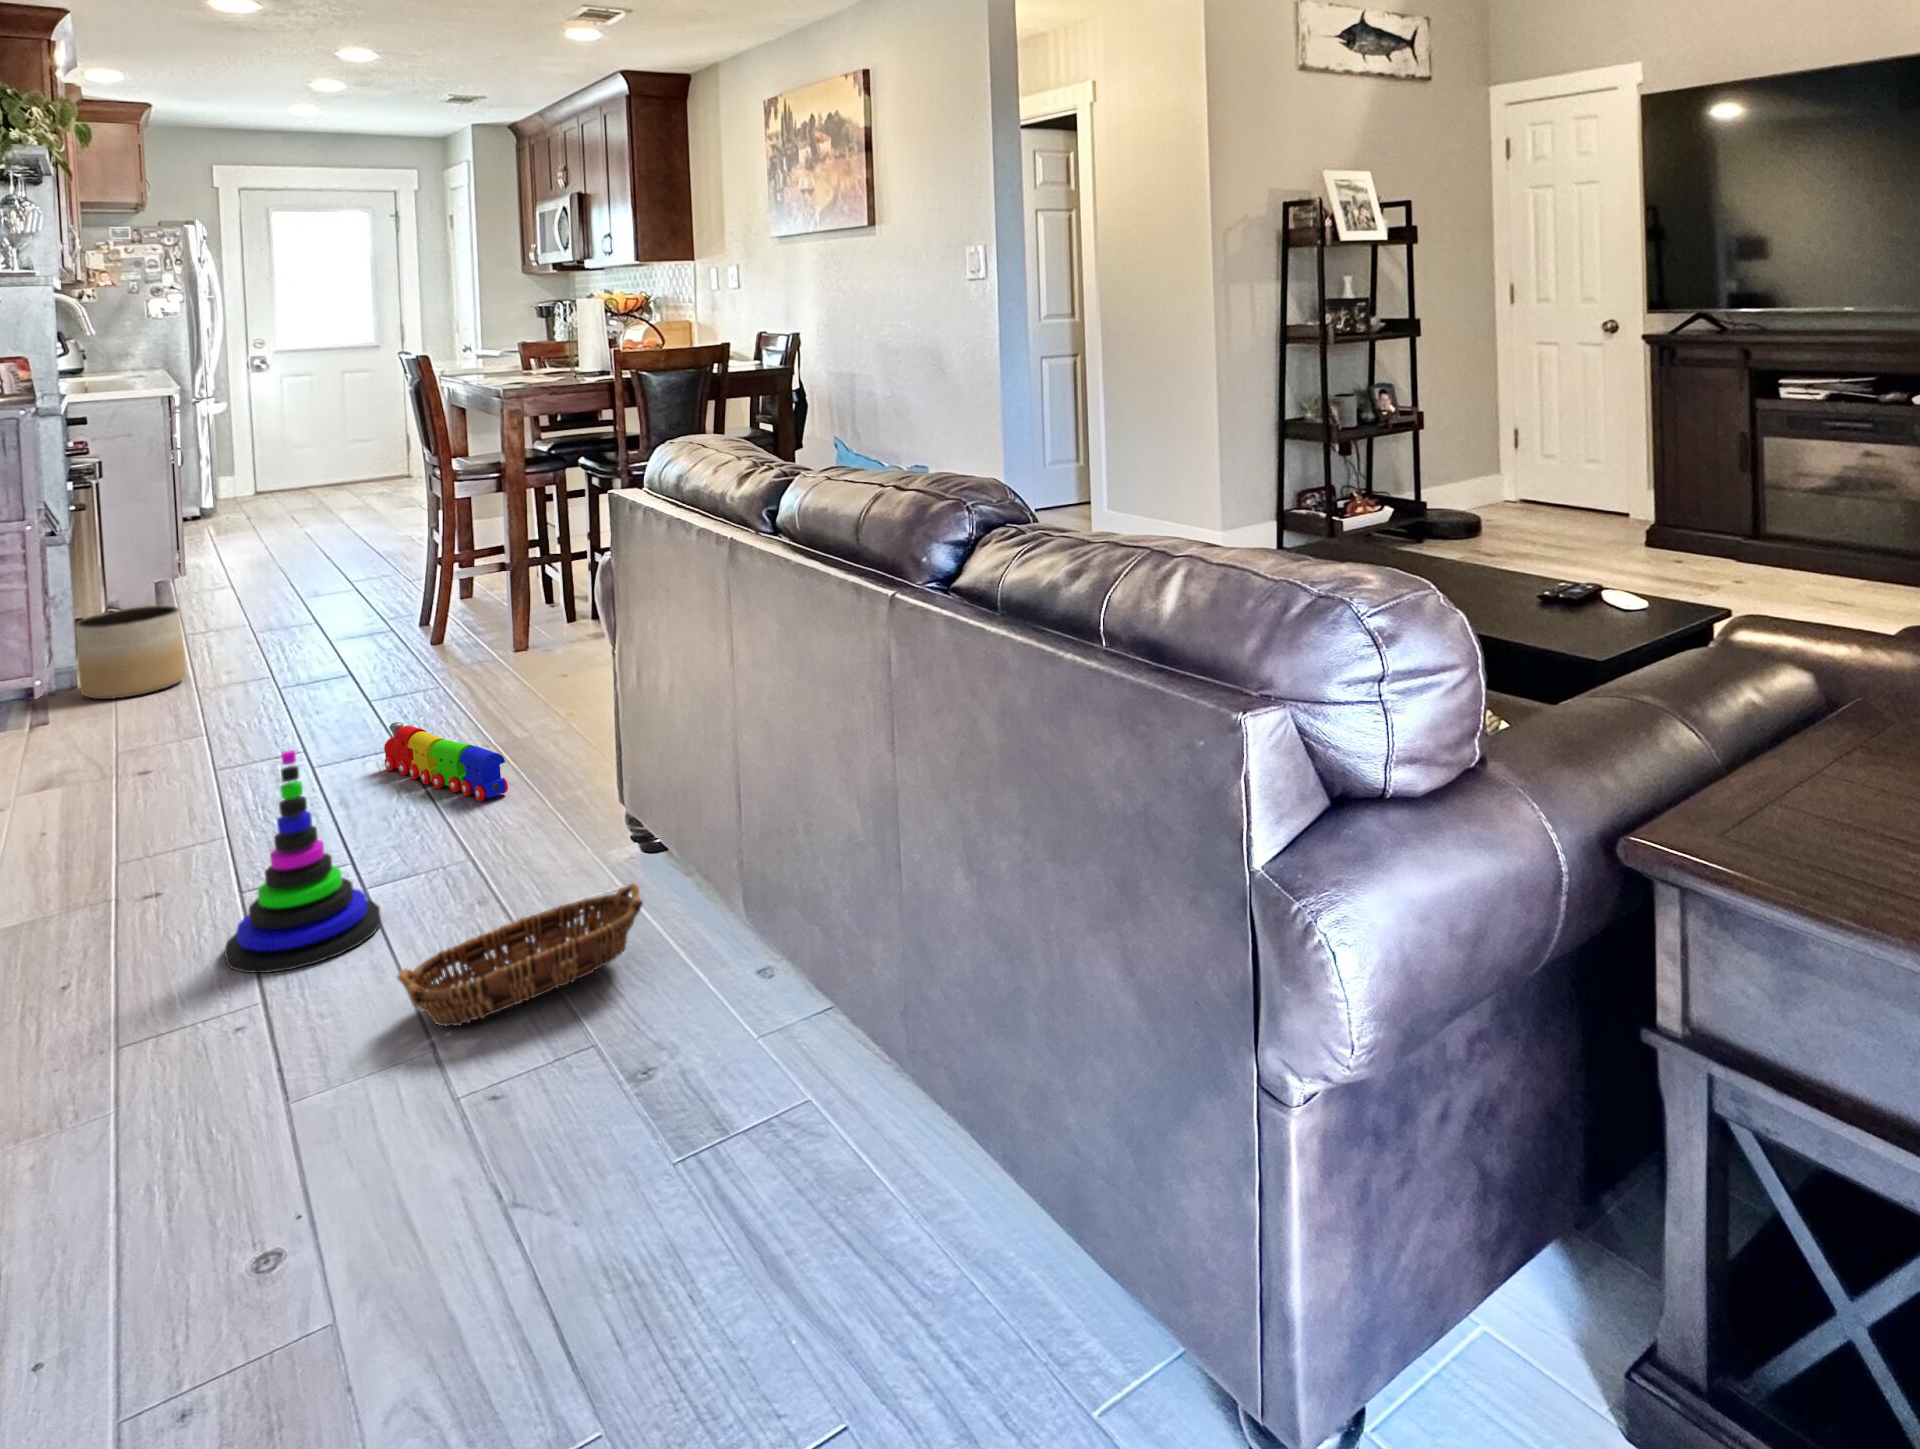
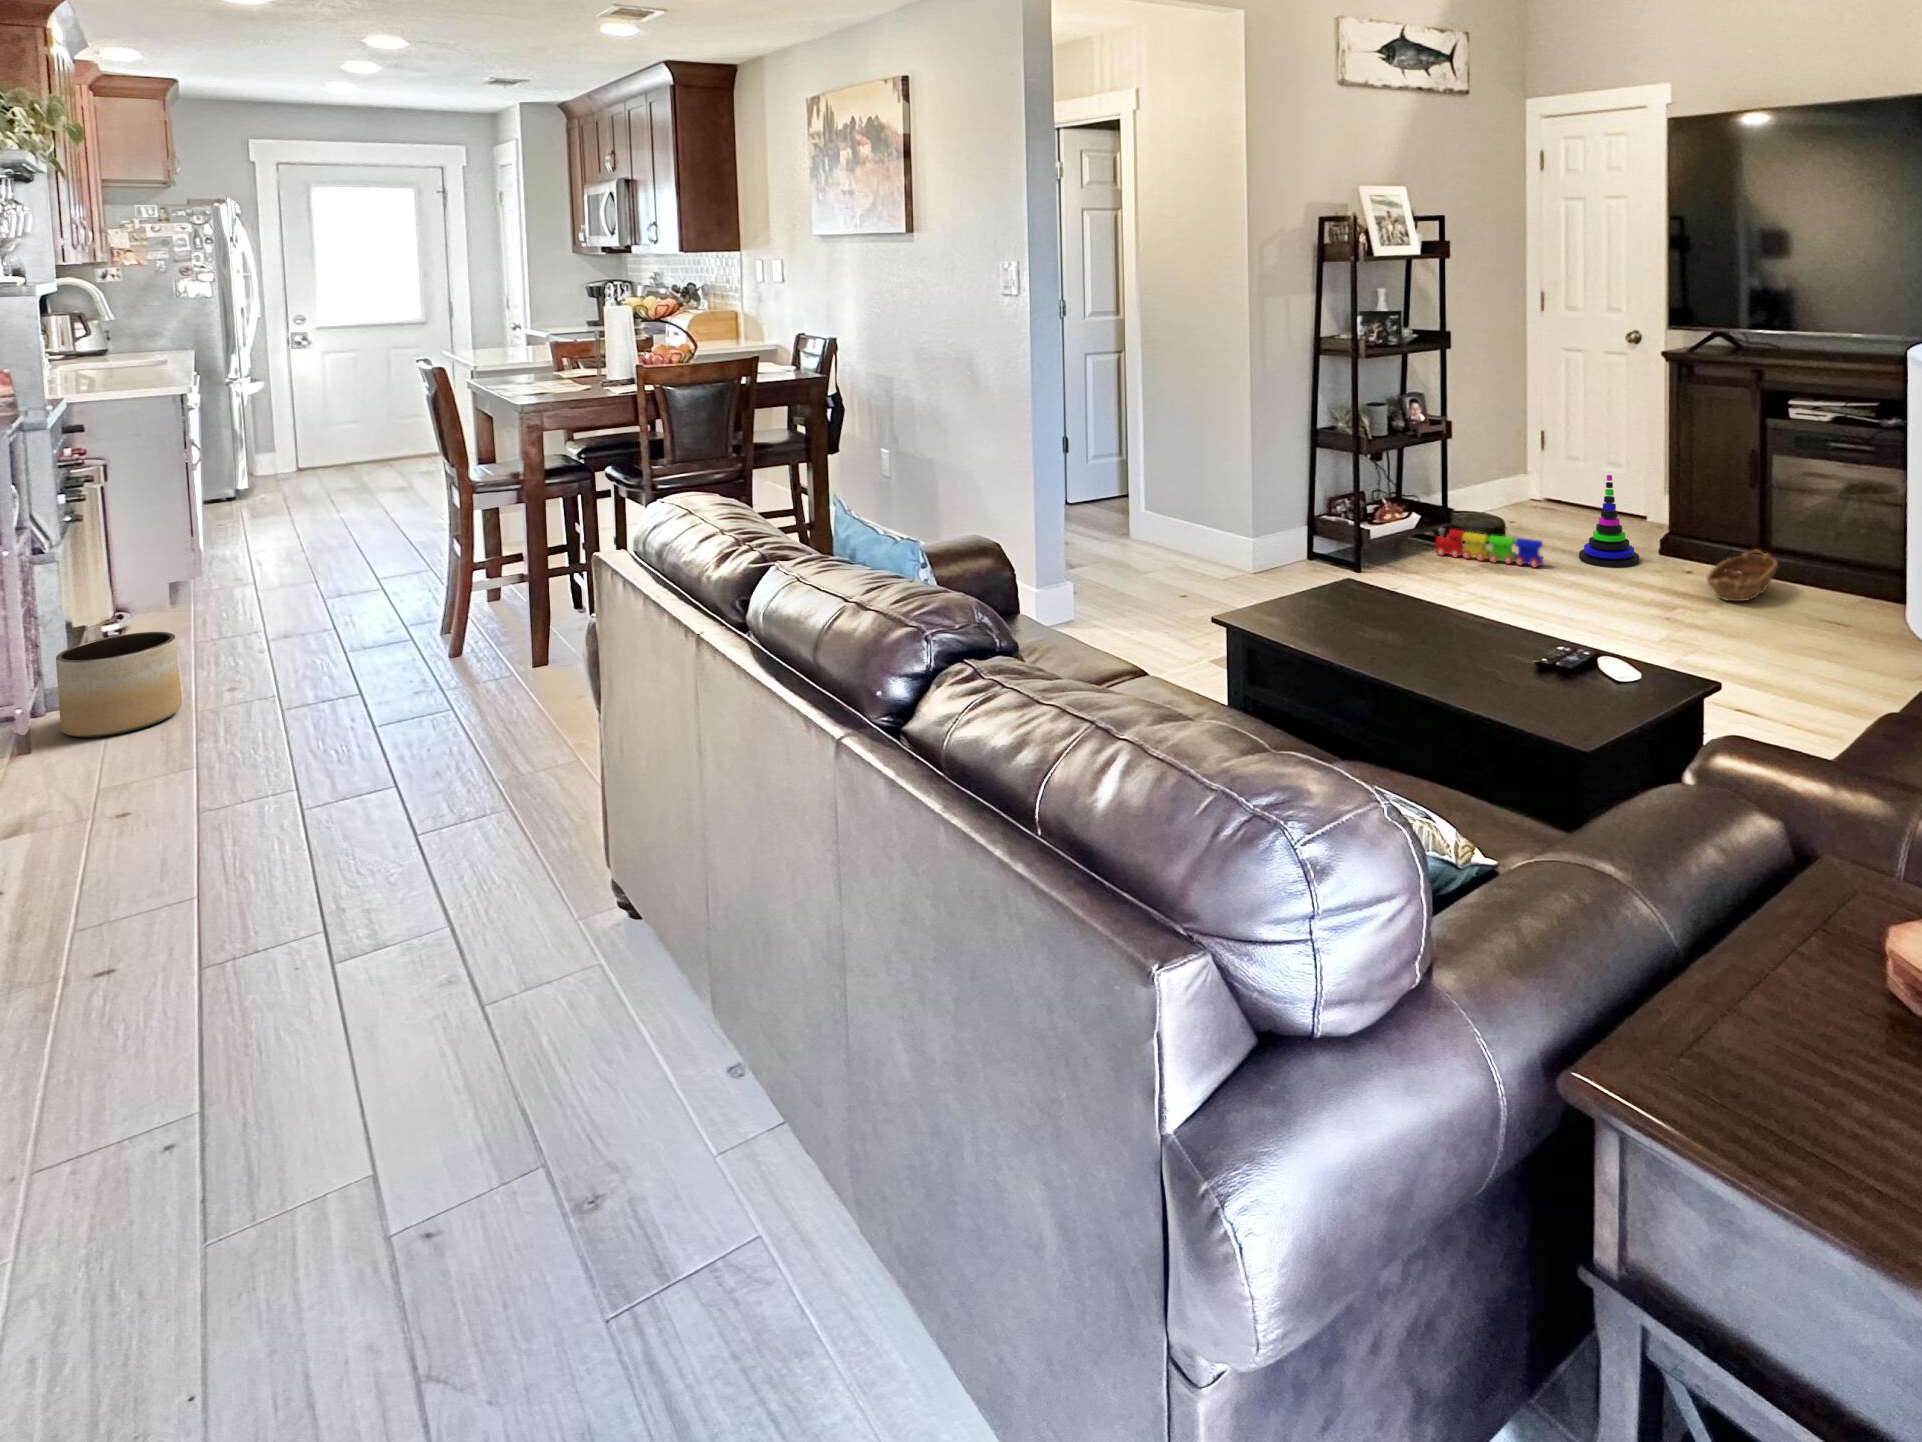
toy train: present [384,722,508,801] -> present [1436,528,1543,567]
stacking toy: present [224,750,381,973] -> present [1579,475,1639,567]
basket: present [397,884,643,1026] -> present [1707,549,1778,601]

